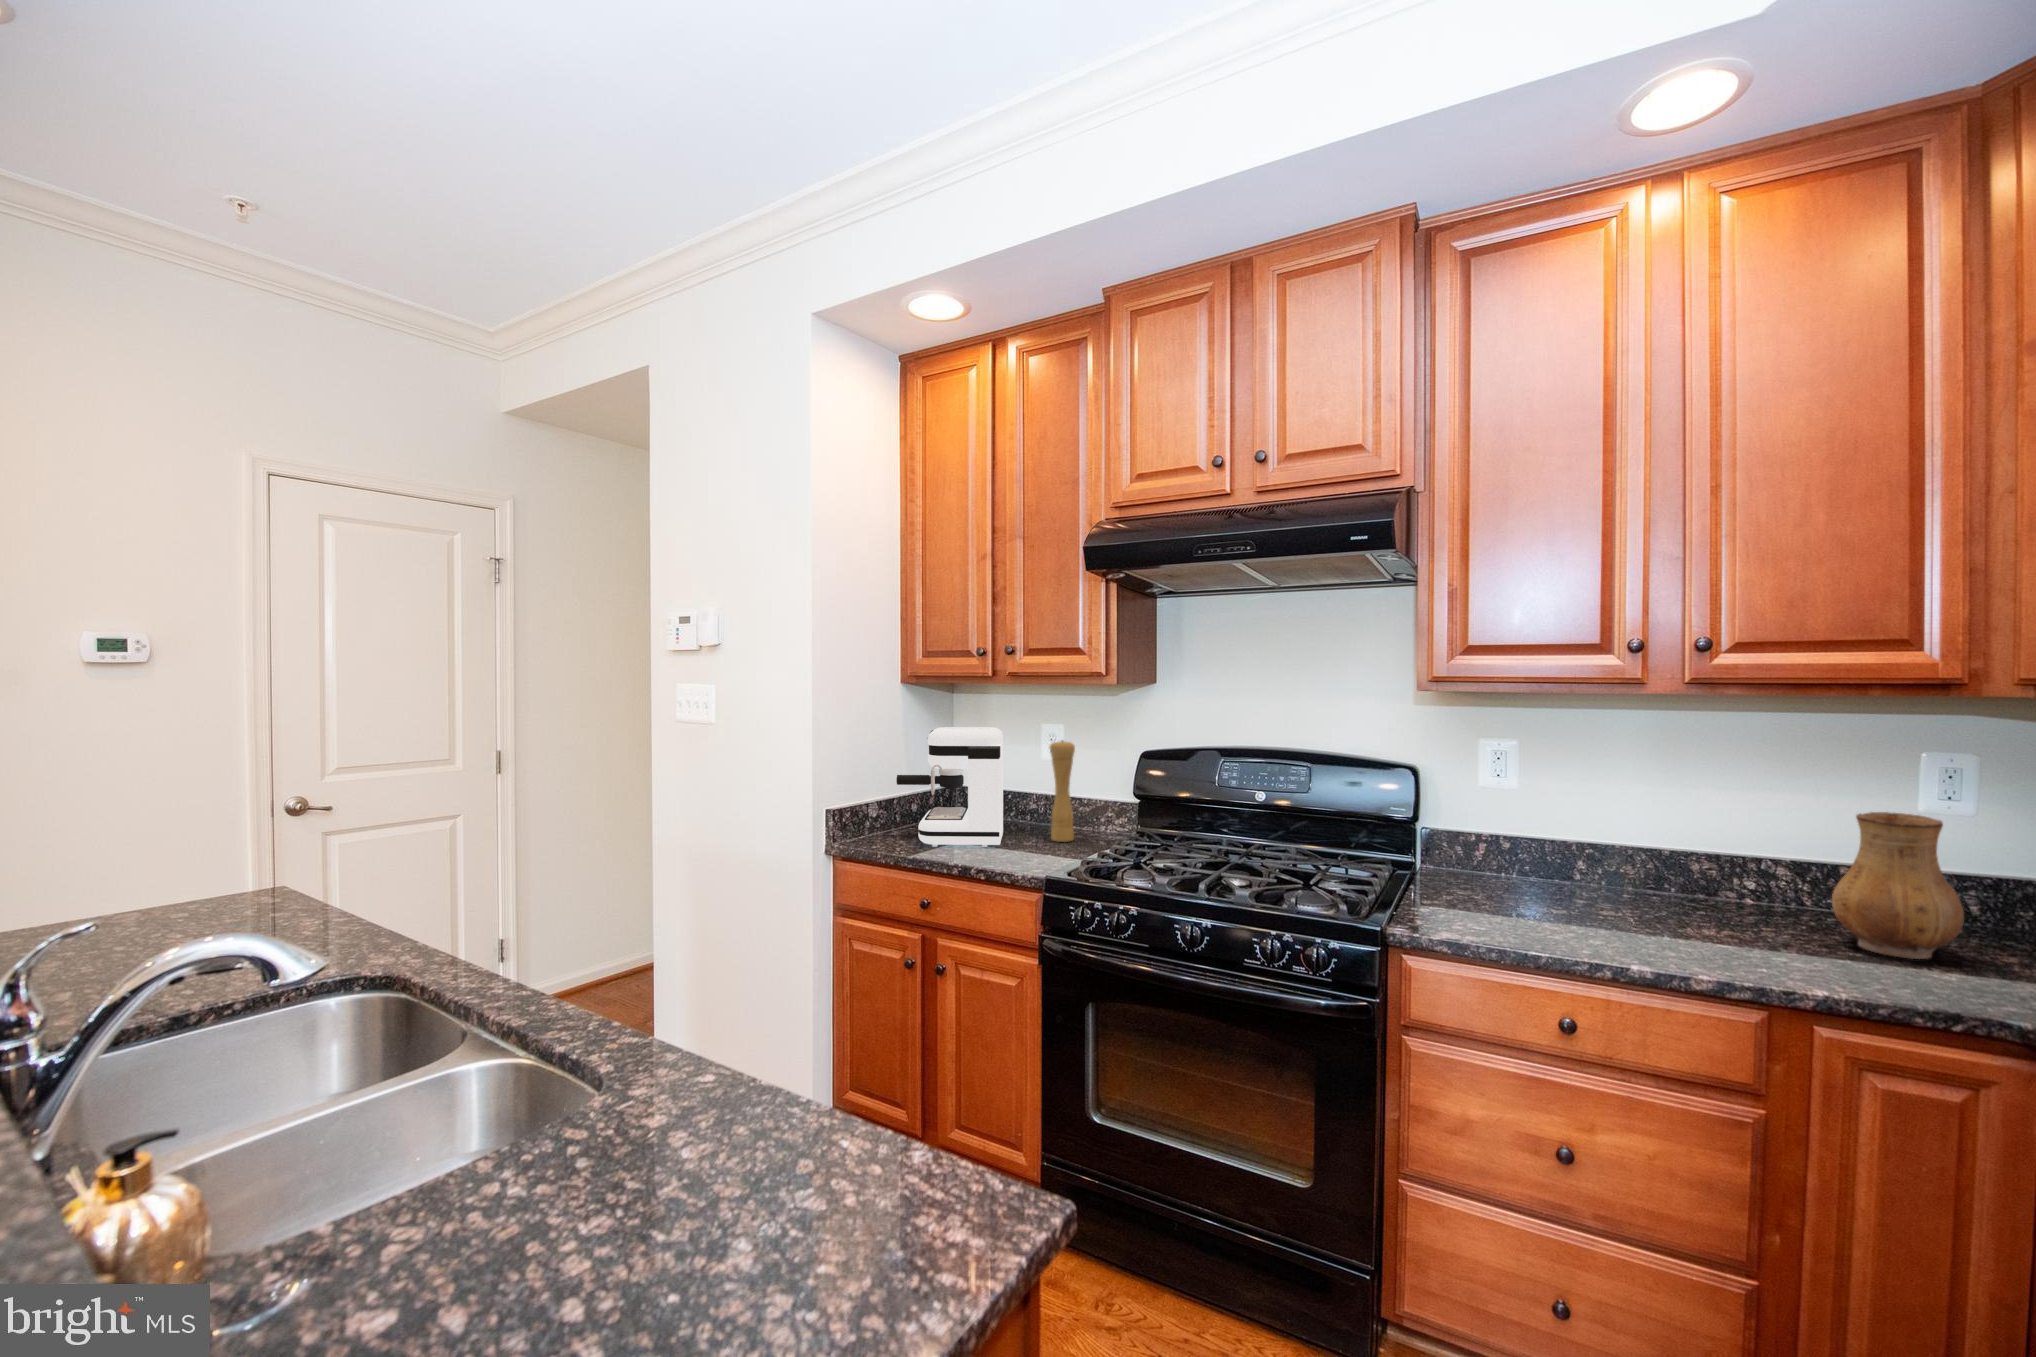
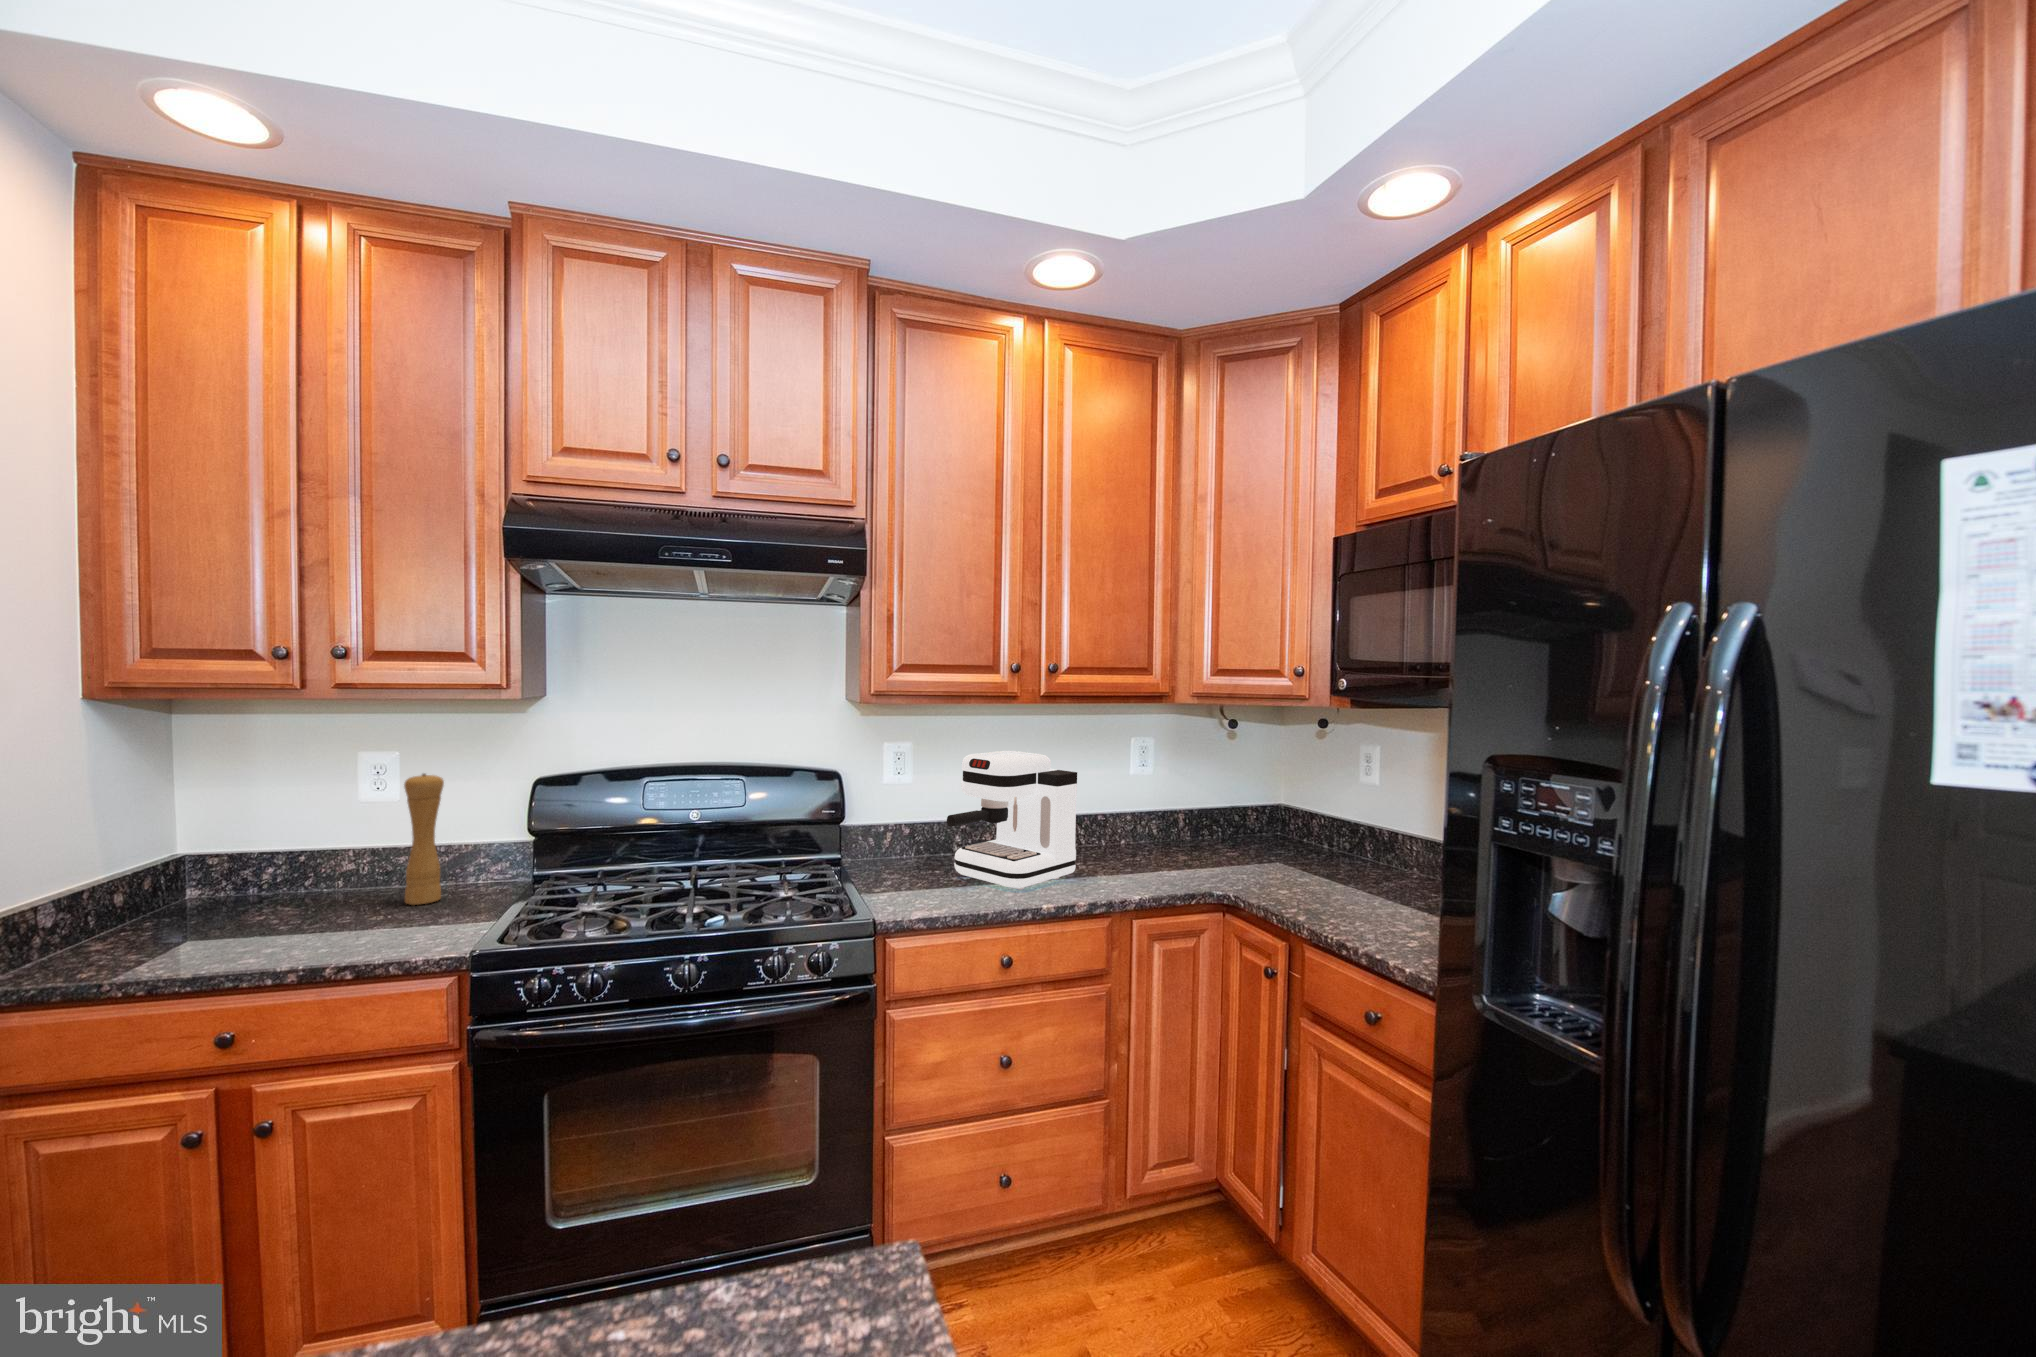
coffee maker: present [896,727,1003,847] -> present [947,751,1077,890]
ceramic pitcher: present [1832,812,1964,959] -> none [1107,775,1167,865]

